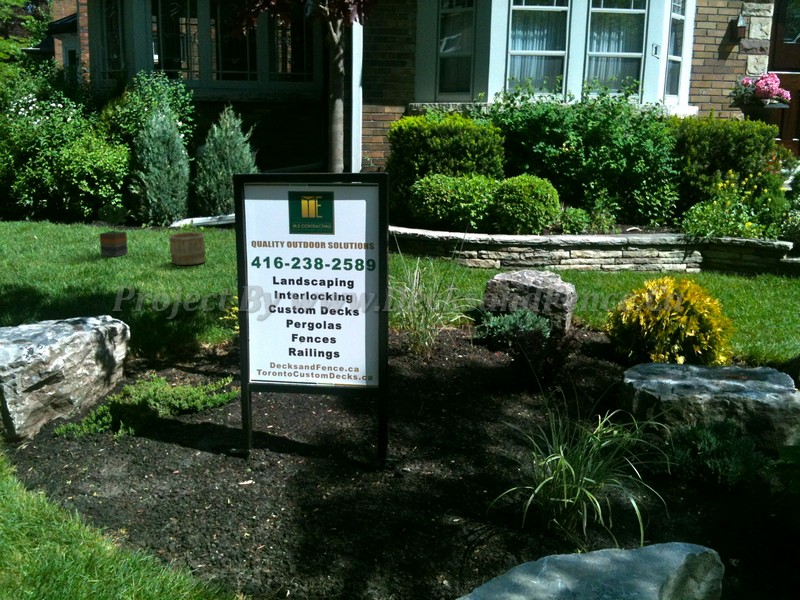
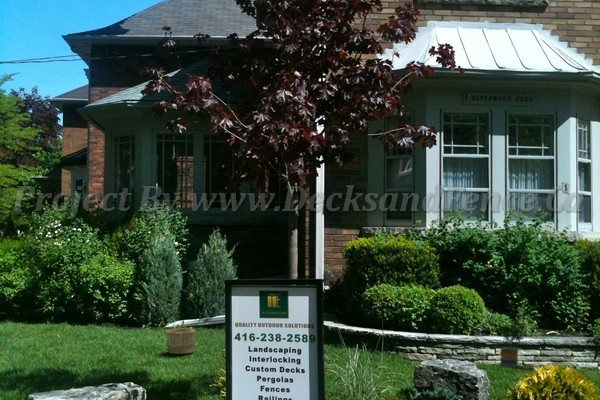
potted tree: present [98,205,129,257] -> present [498,326,524,368]

